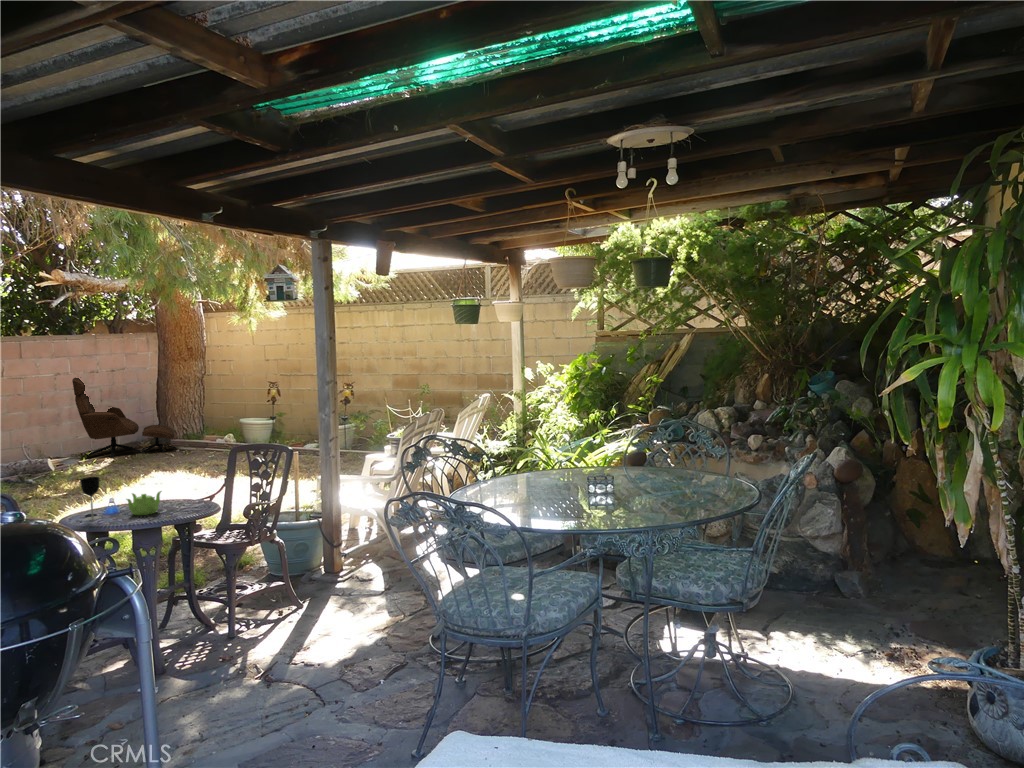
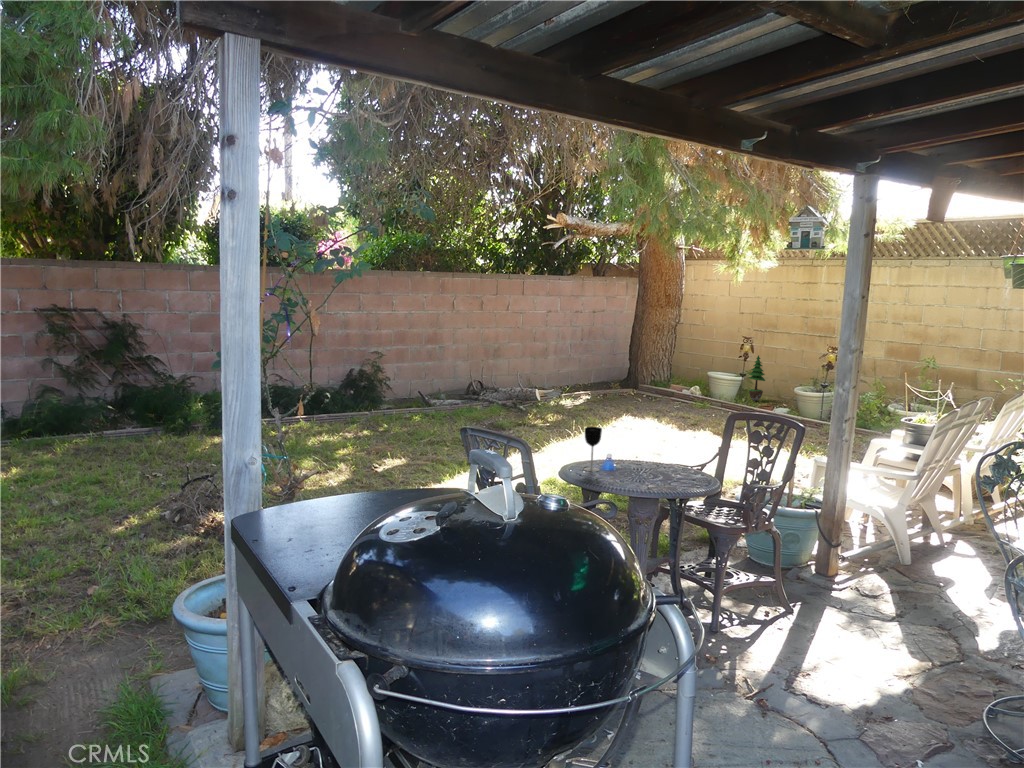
lounge chair: present [72,378,176,457] -> none [562,316,644,395]
potted tree: none [280,397,297,441] -> present [749,355,765,401]
teapot: present [127,491,161,515] -> none [624,450,659,476]

